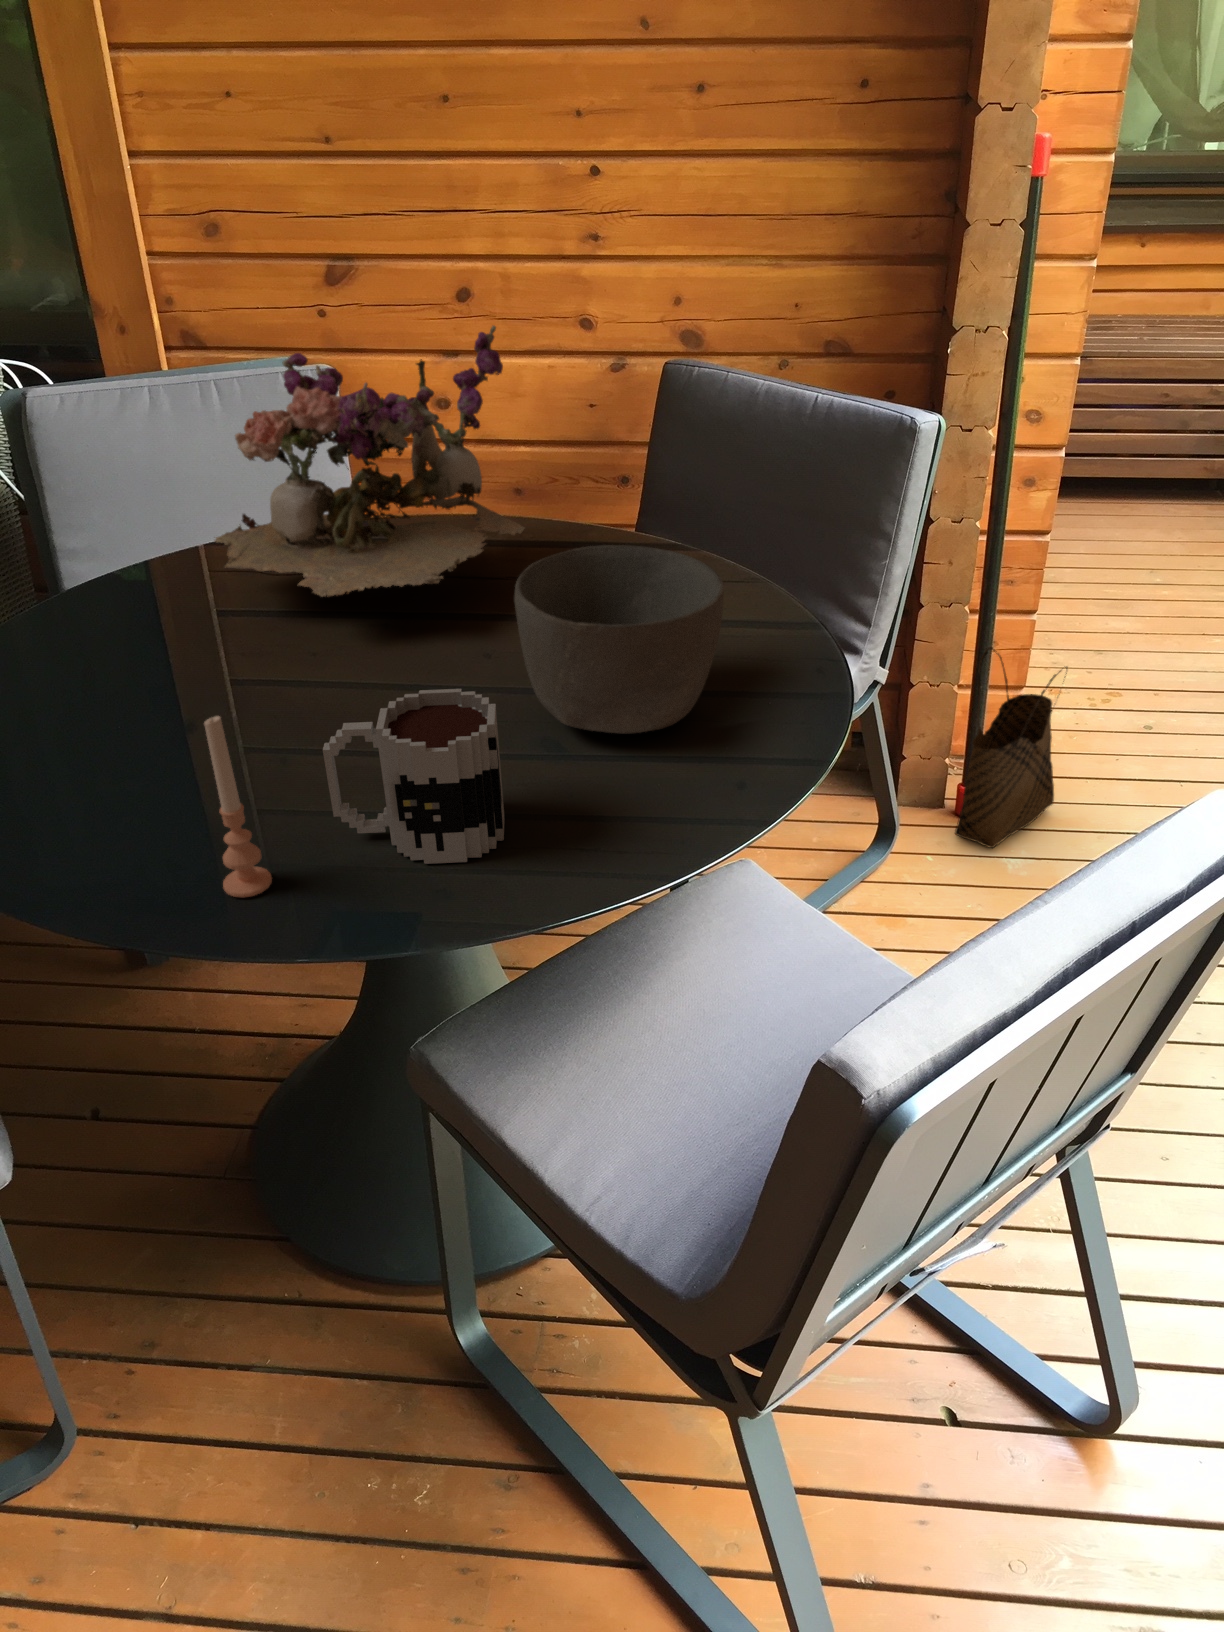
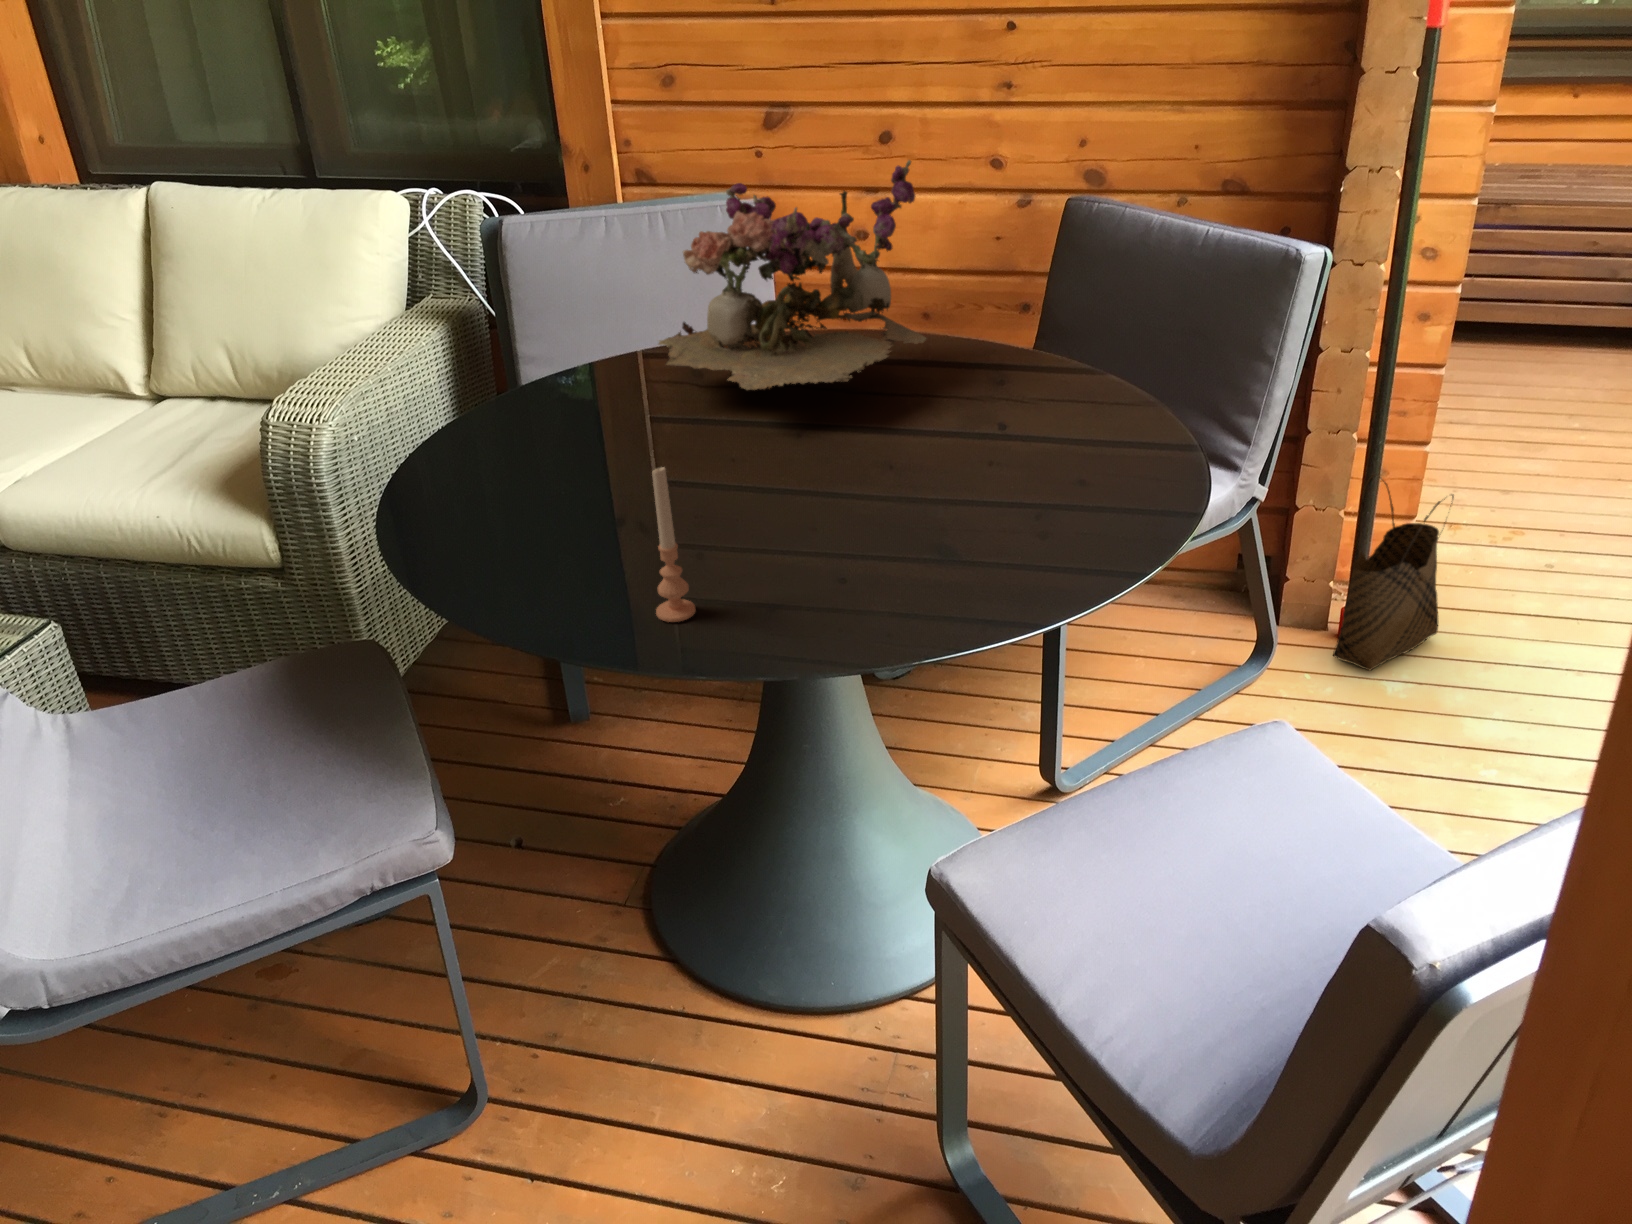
bowl: present [514,545,724,733] -> none [913,349,1098,511]
mug: present [323,689,505,864] -> none [744,459,893,605]

